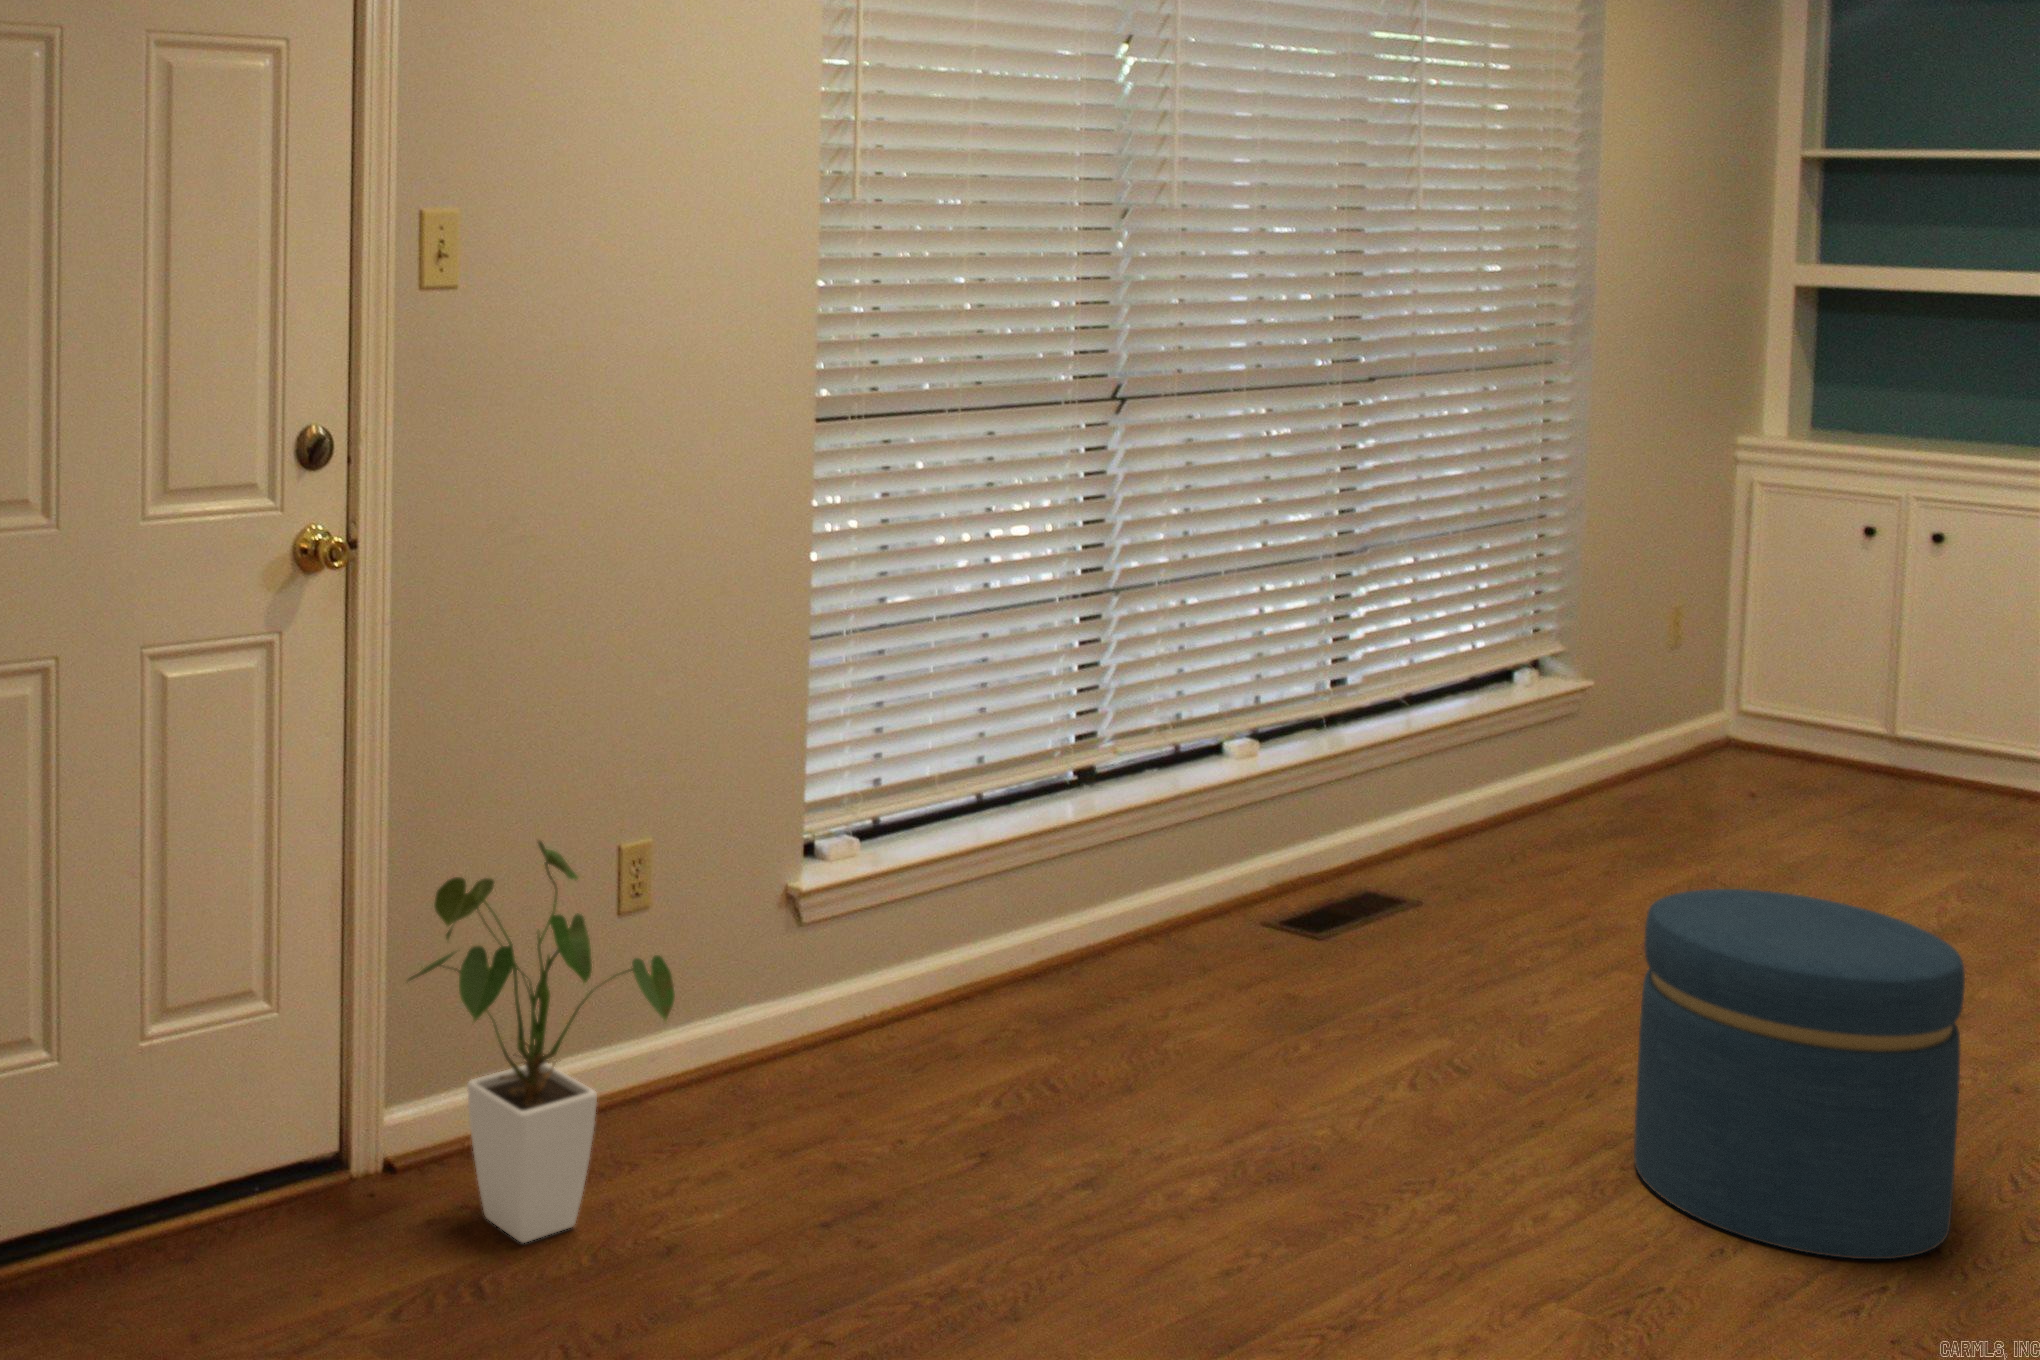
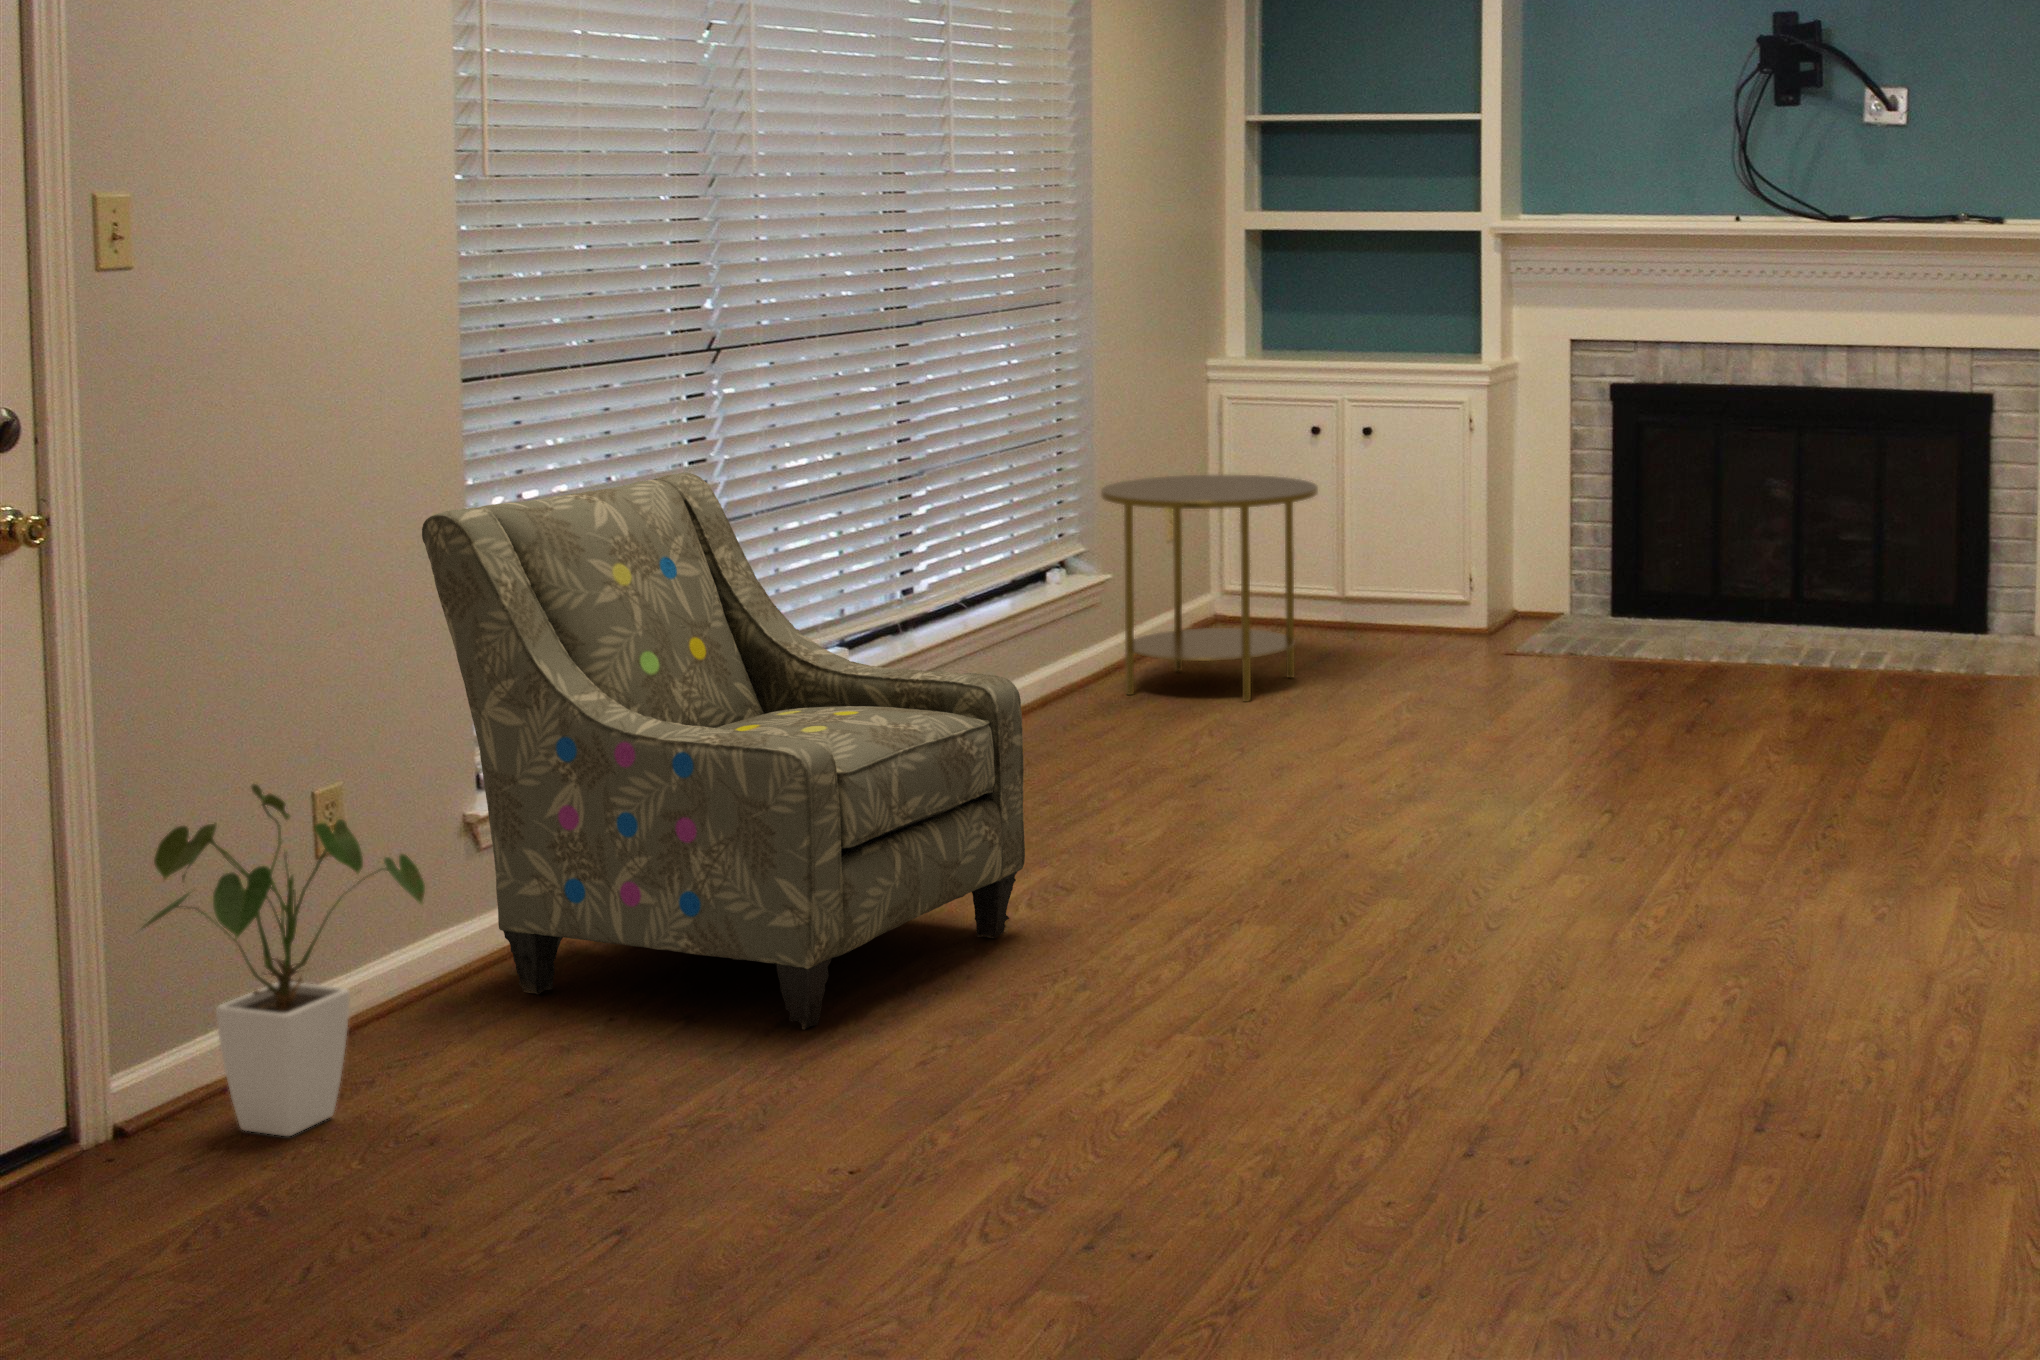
armchair: none [755,537,1430,1253] -> present [422,473,1025,1030]
side table: none [1585,573,1879,860] -> present [1100,475,1318,701]
ottoman: present [1634,889,1965,1259] -> none [1173,680,1374,924]

